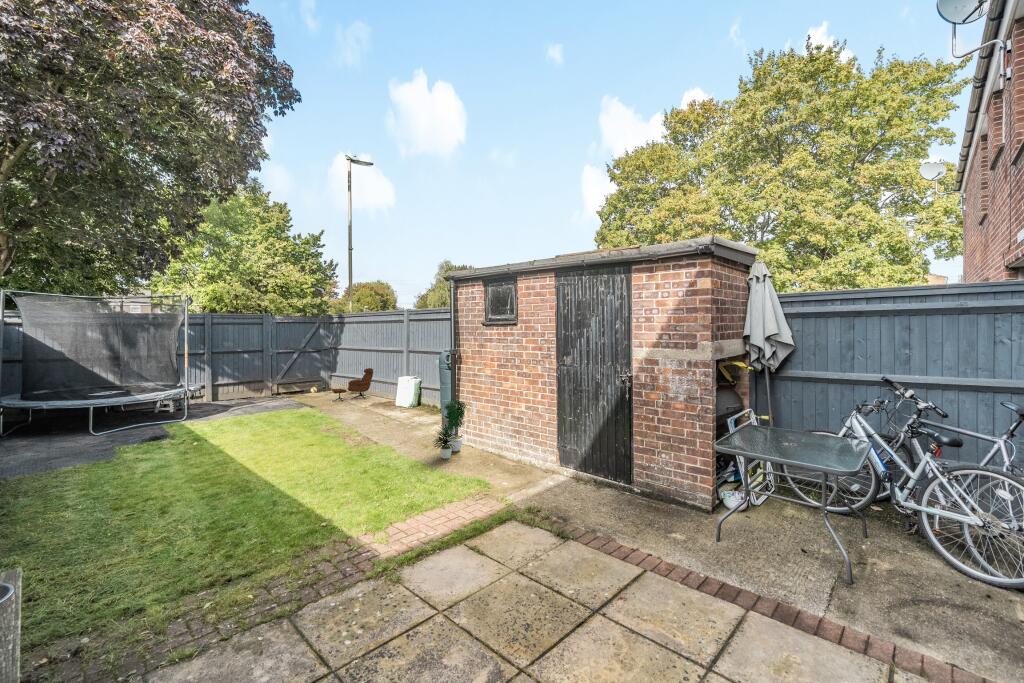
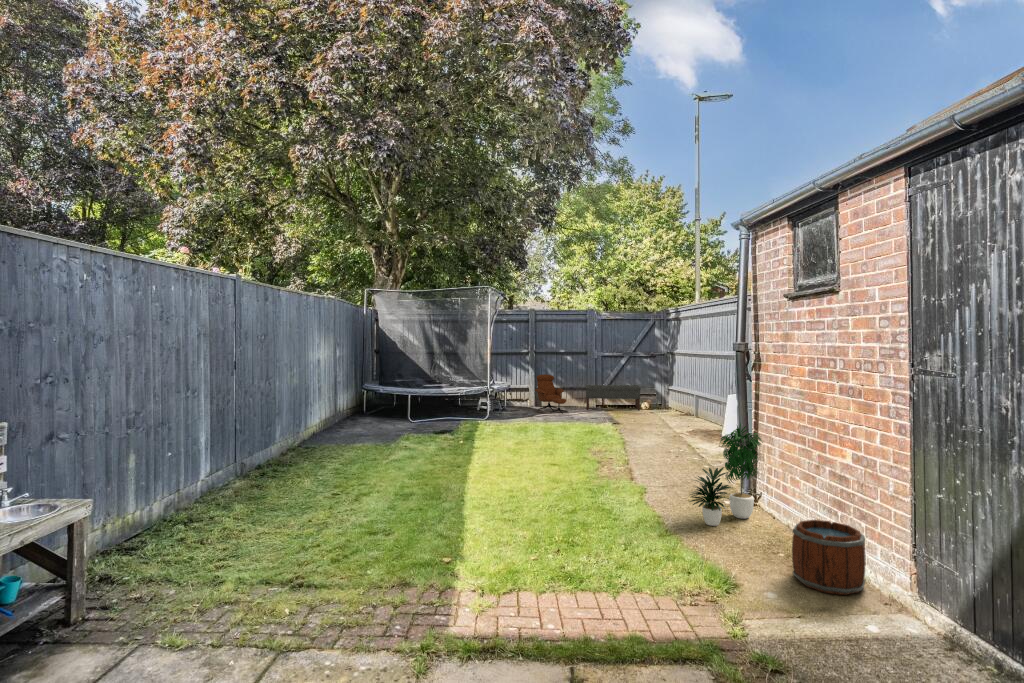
lounge chair: present [333,368,373,401] -> present [535,374,566,413]
bench: none [262,375,313,399] -> present [586,385,641,411]
bucket: none [505,440,537,475] -> present [792,520,866,595]

